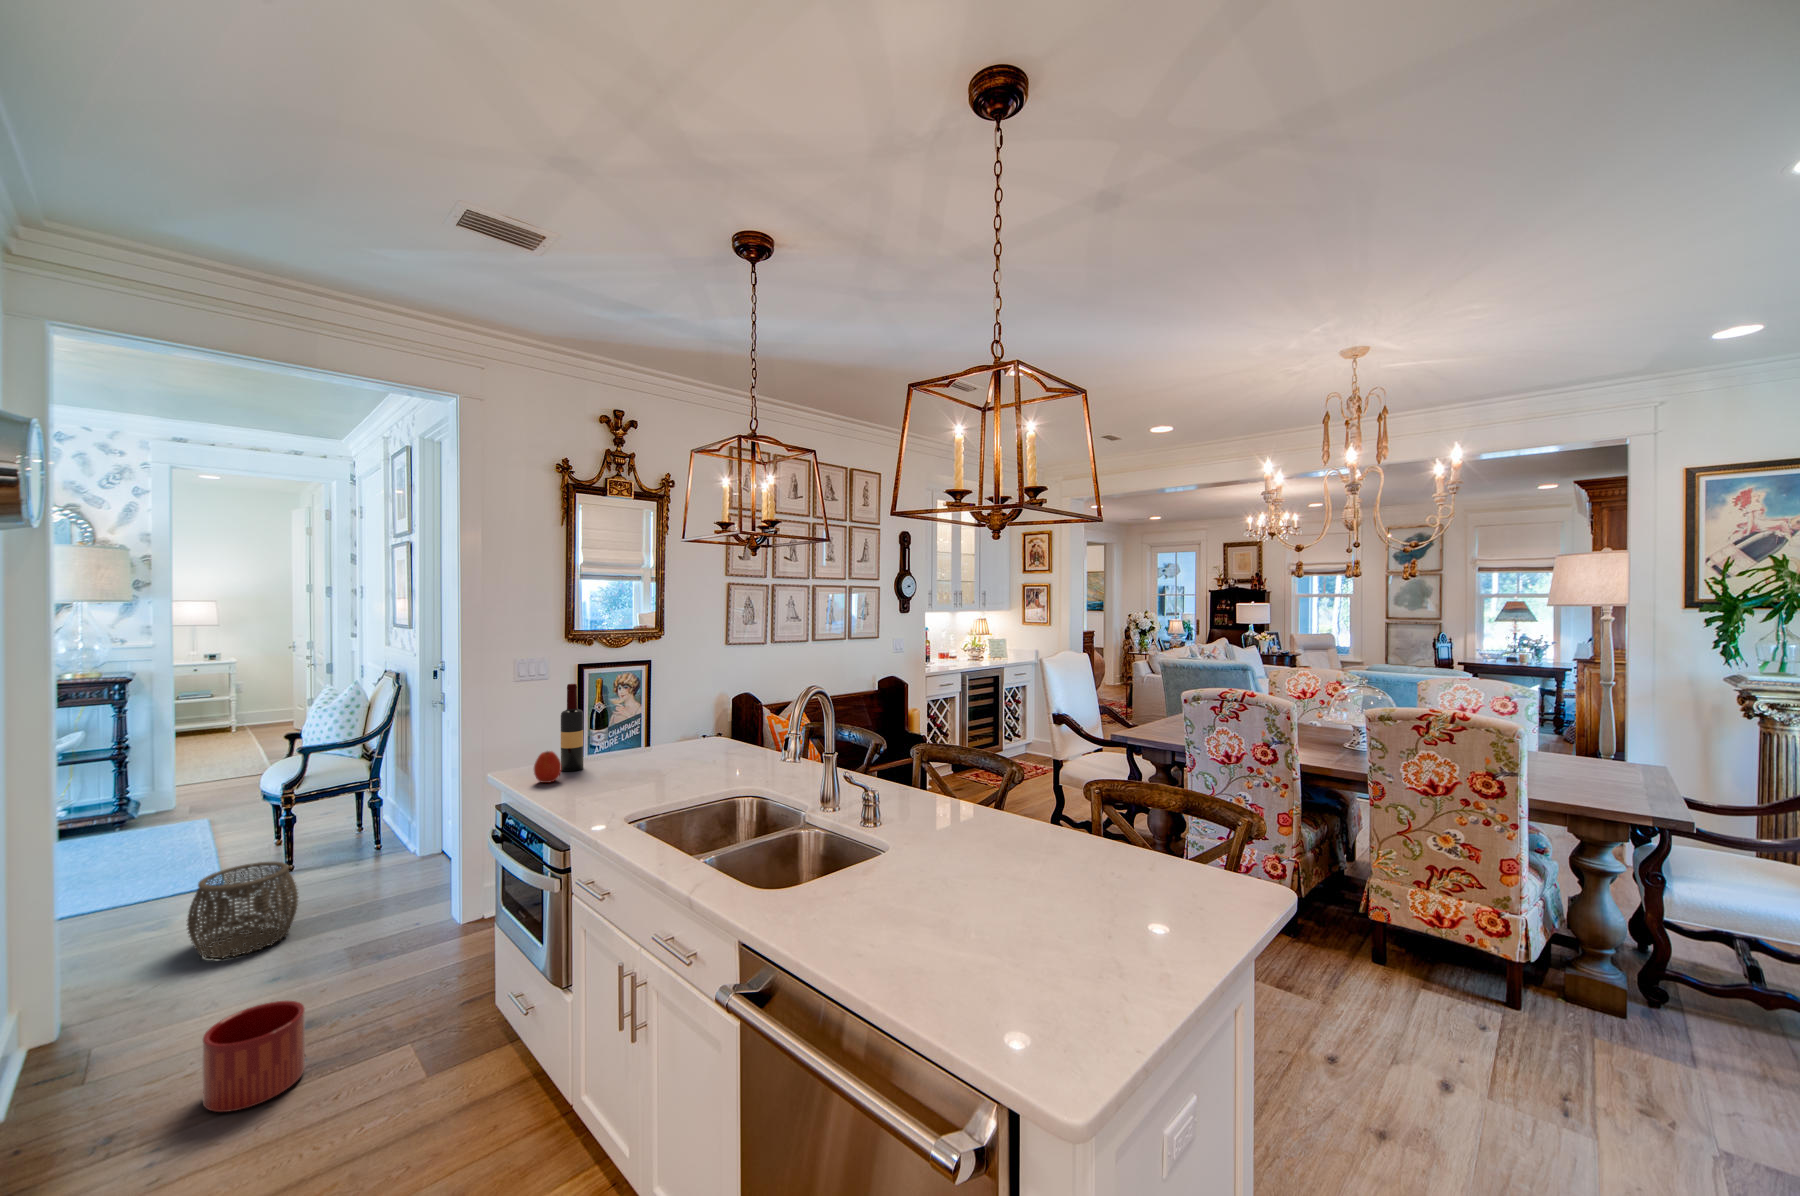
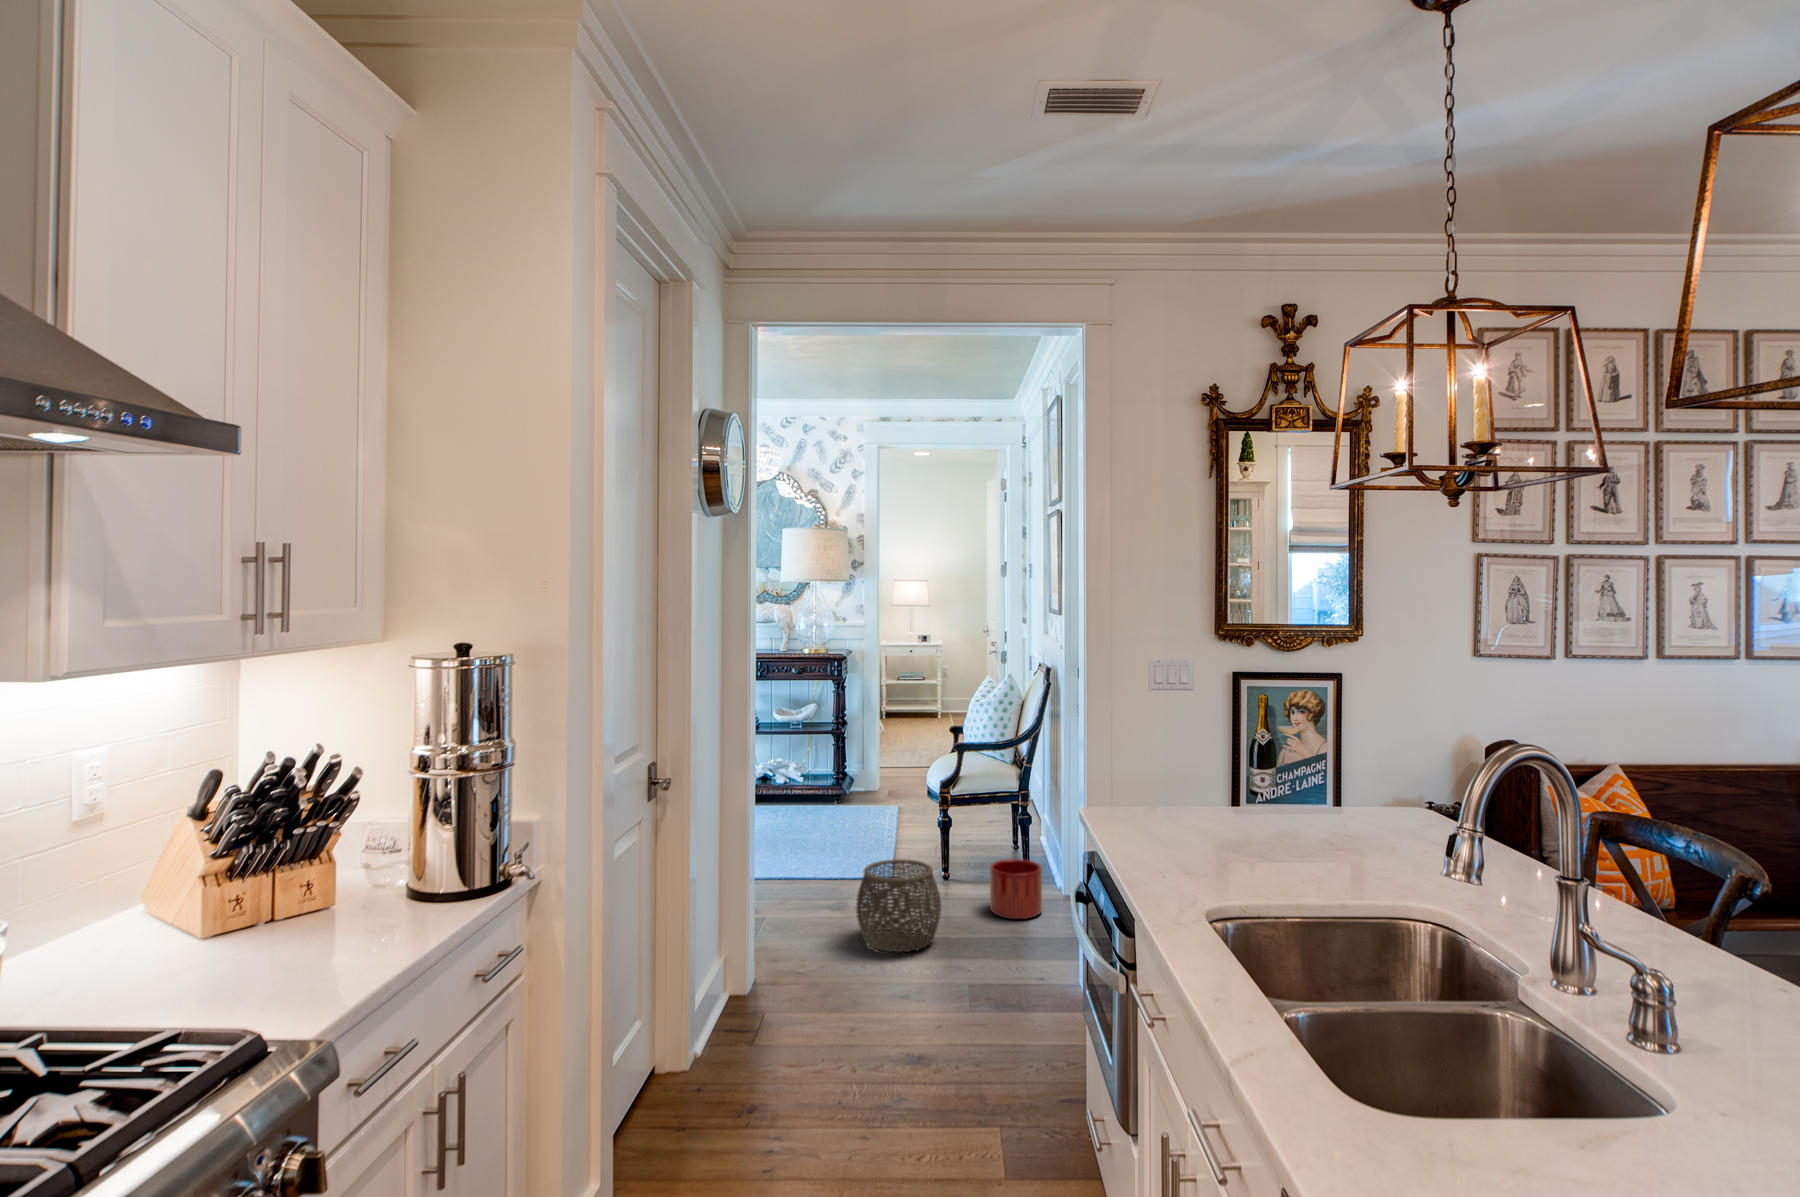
wine bottle: present [561,684,584,771] -> none [1169,704,1199,826]
apple: present [534,751,561,783] -> none [1127,792,1162,836]
planter: present [202,1001,305,1112] -> present [990,859,1042,919]

